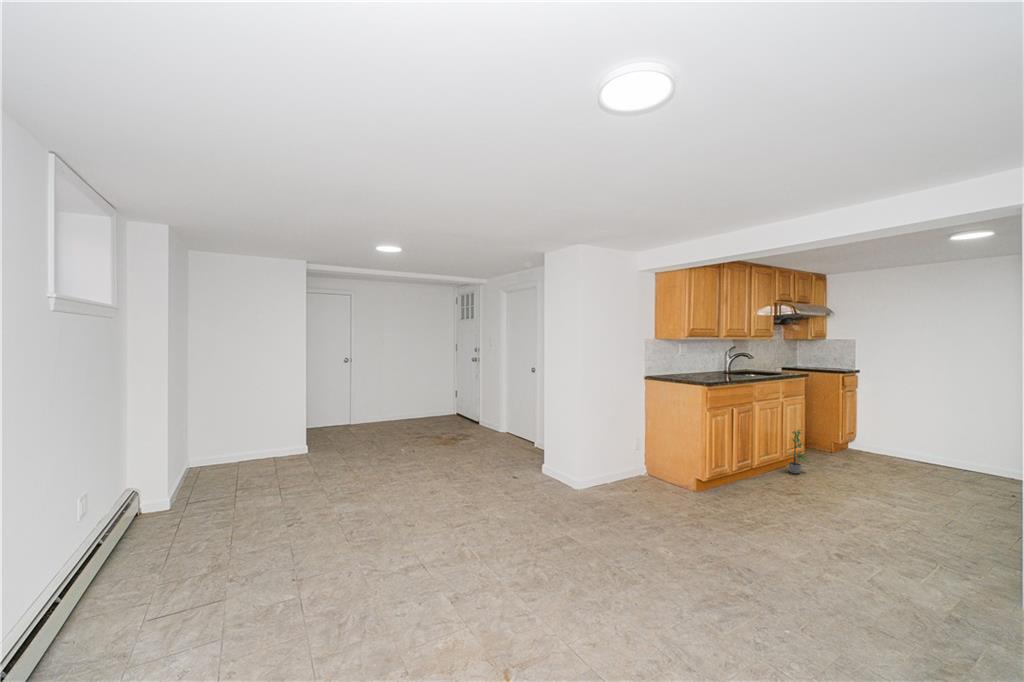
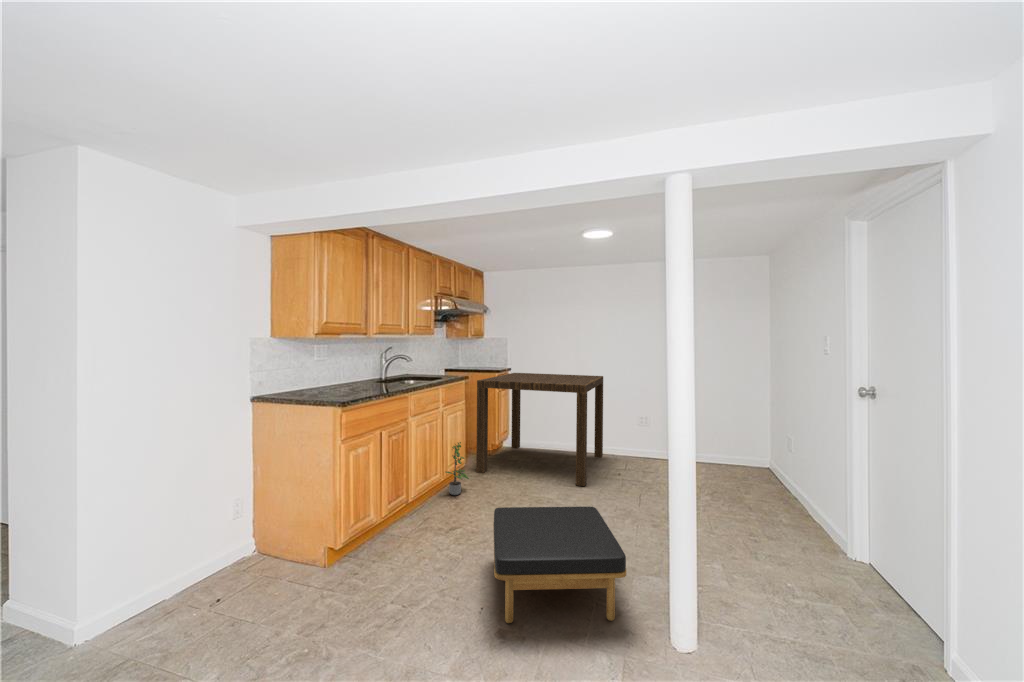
dining table: none [817,375,996,494] -> present [476,373,603,486]
ottoman: none [834,477,974,576] -> present [493,507,626,623]

